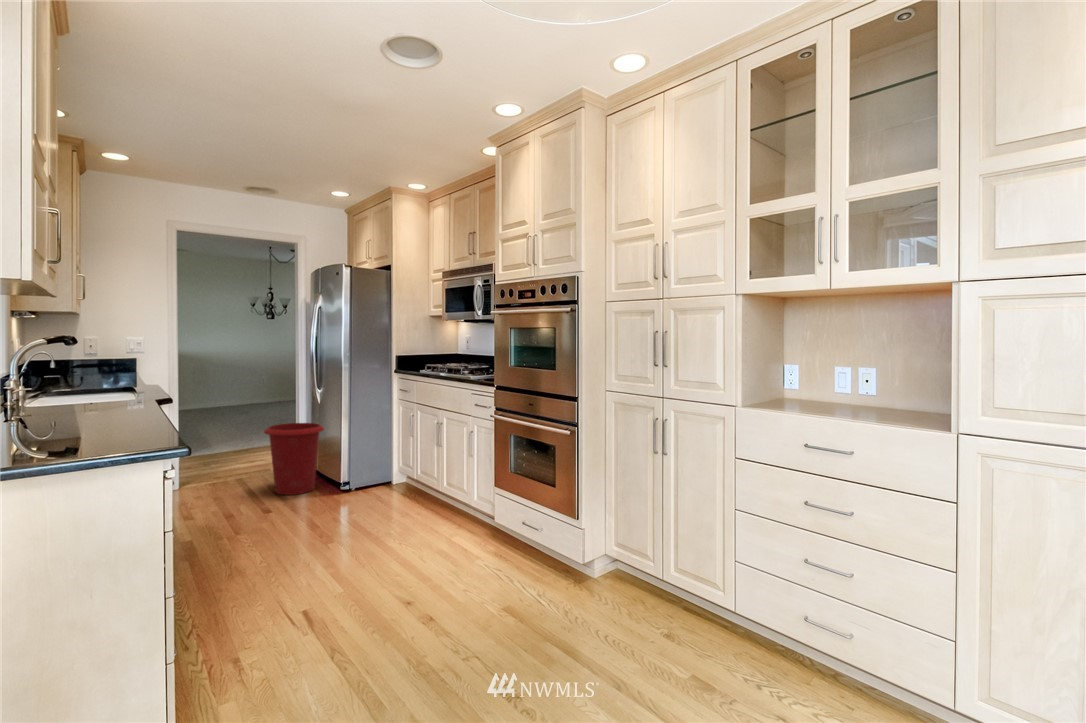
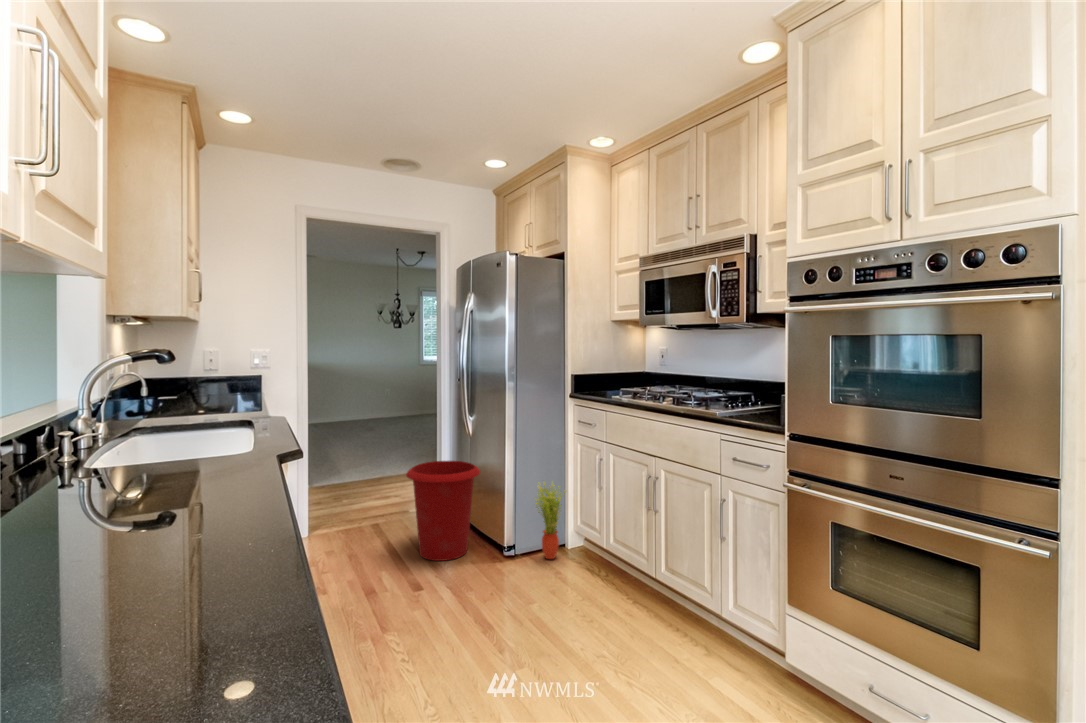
potted plant: none [363,433,389,491] -> present [536,482,566,559]

